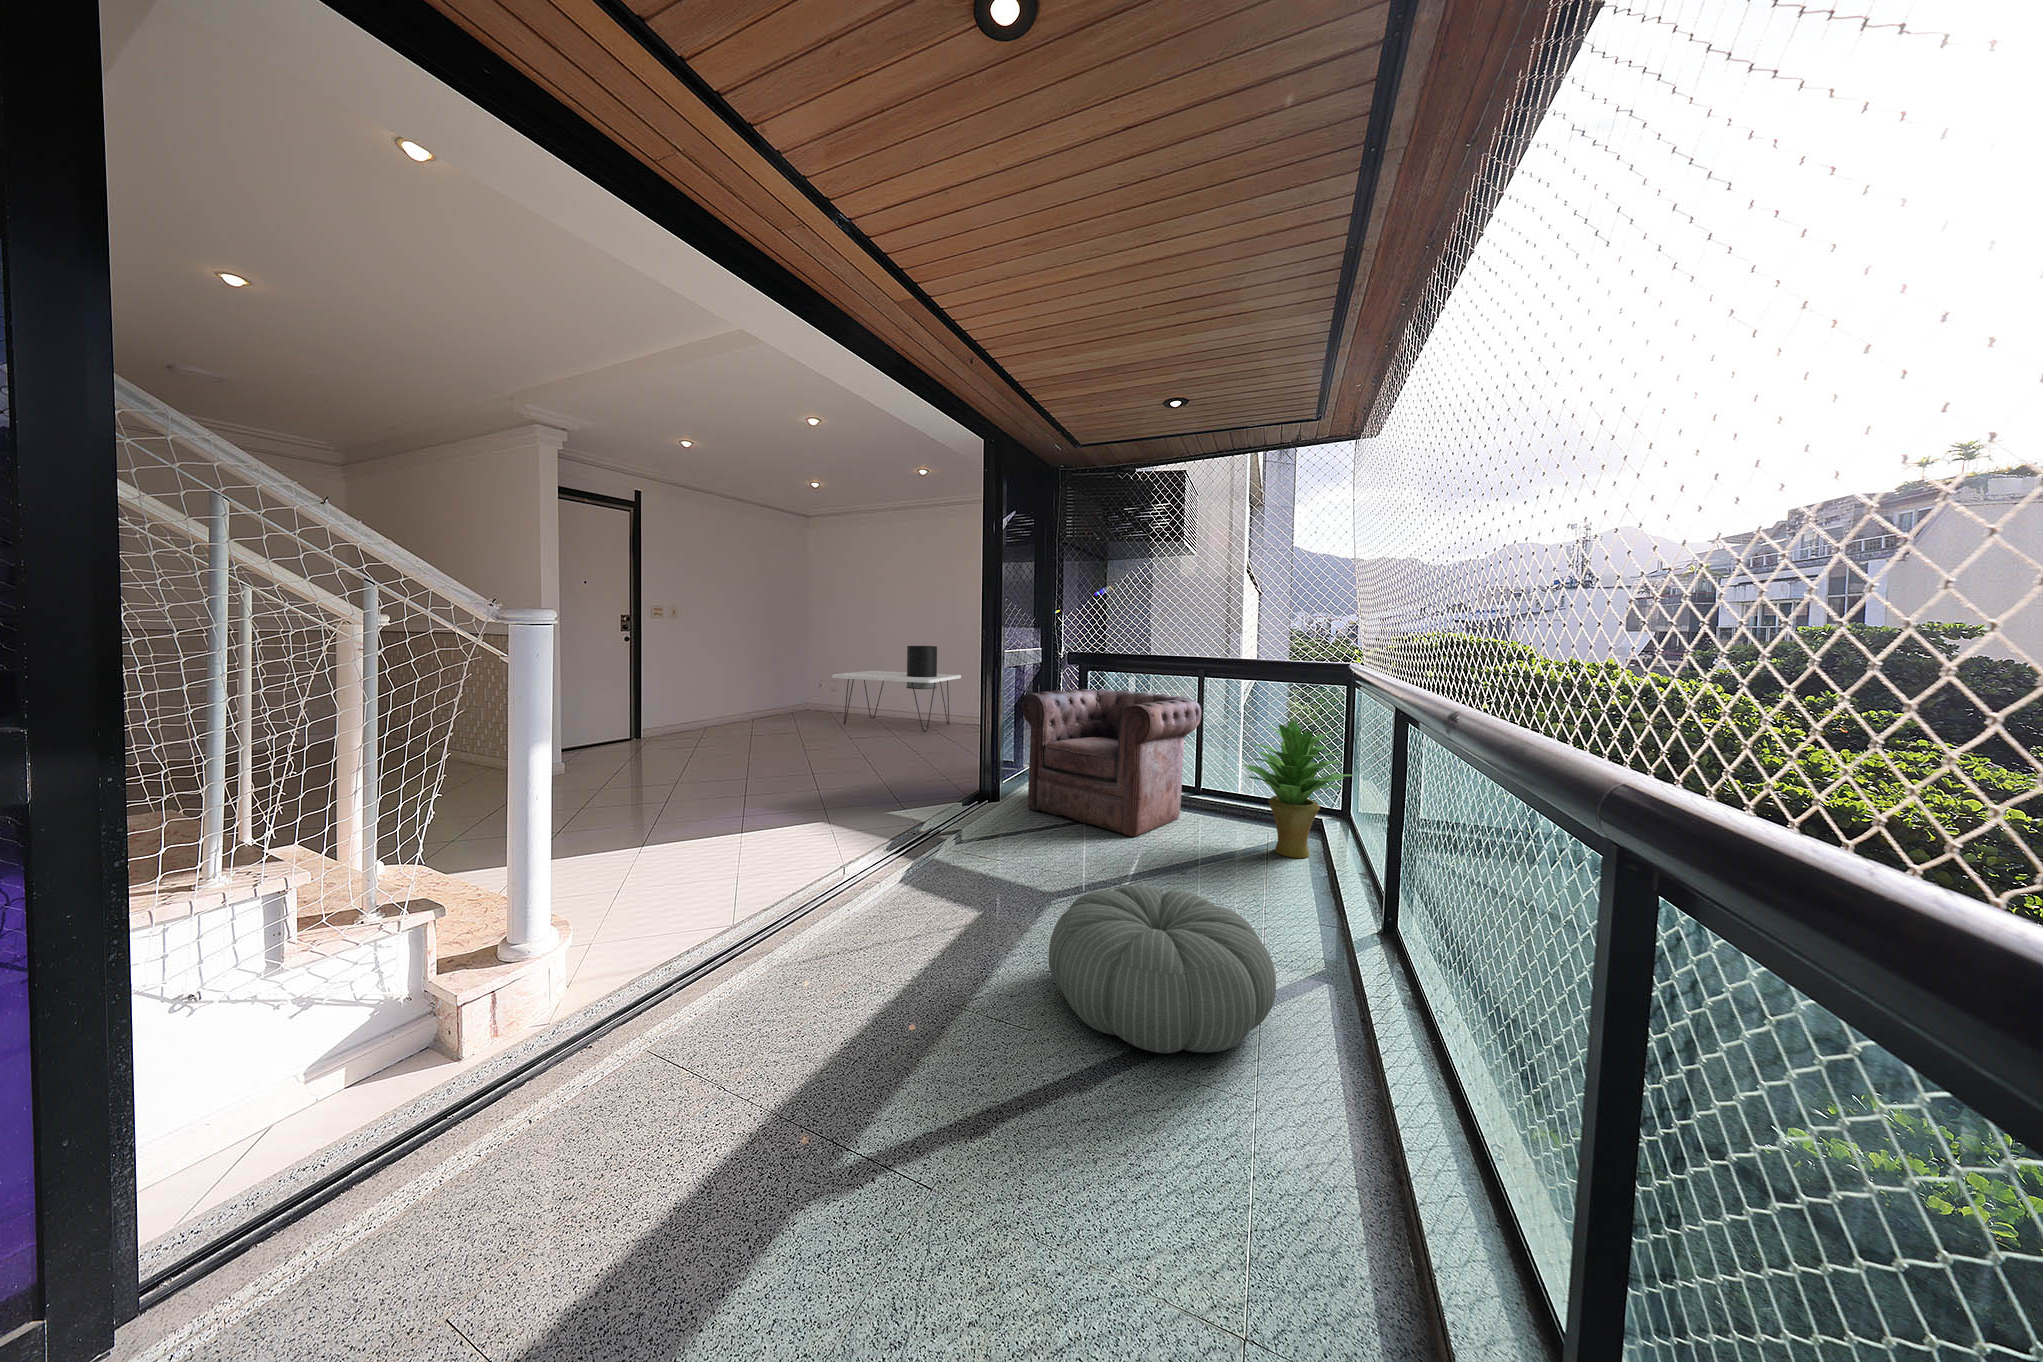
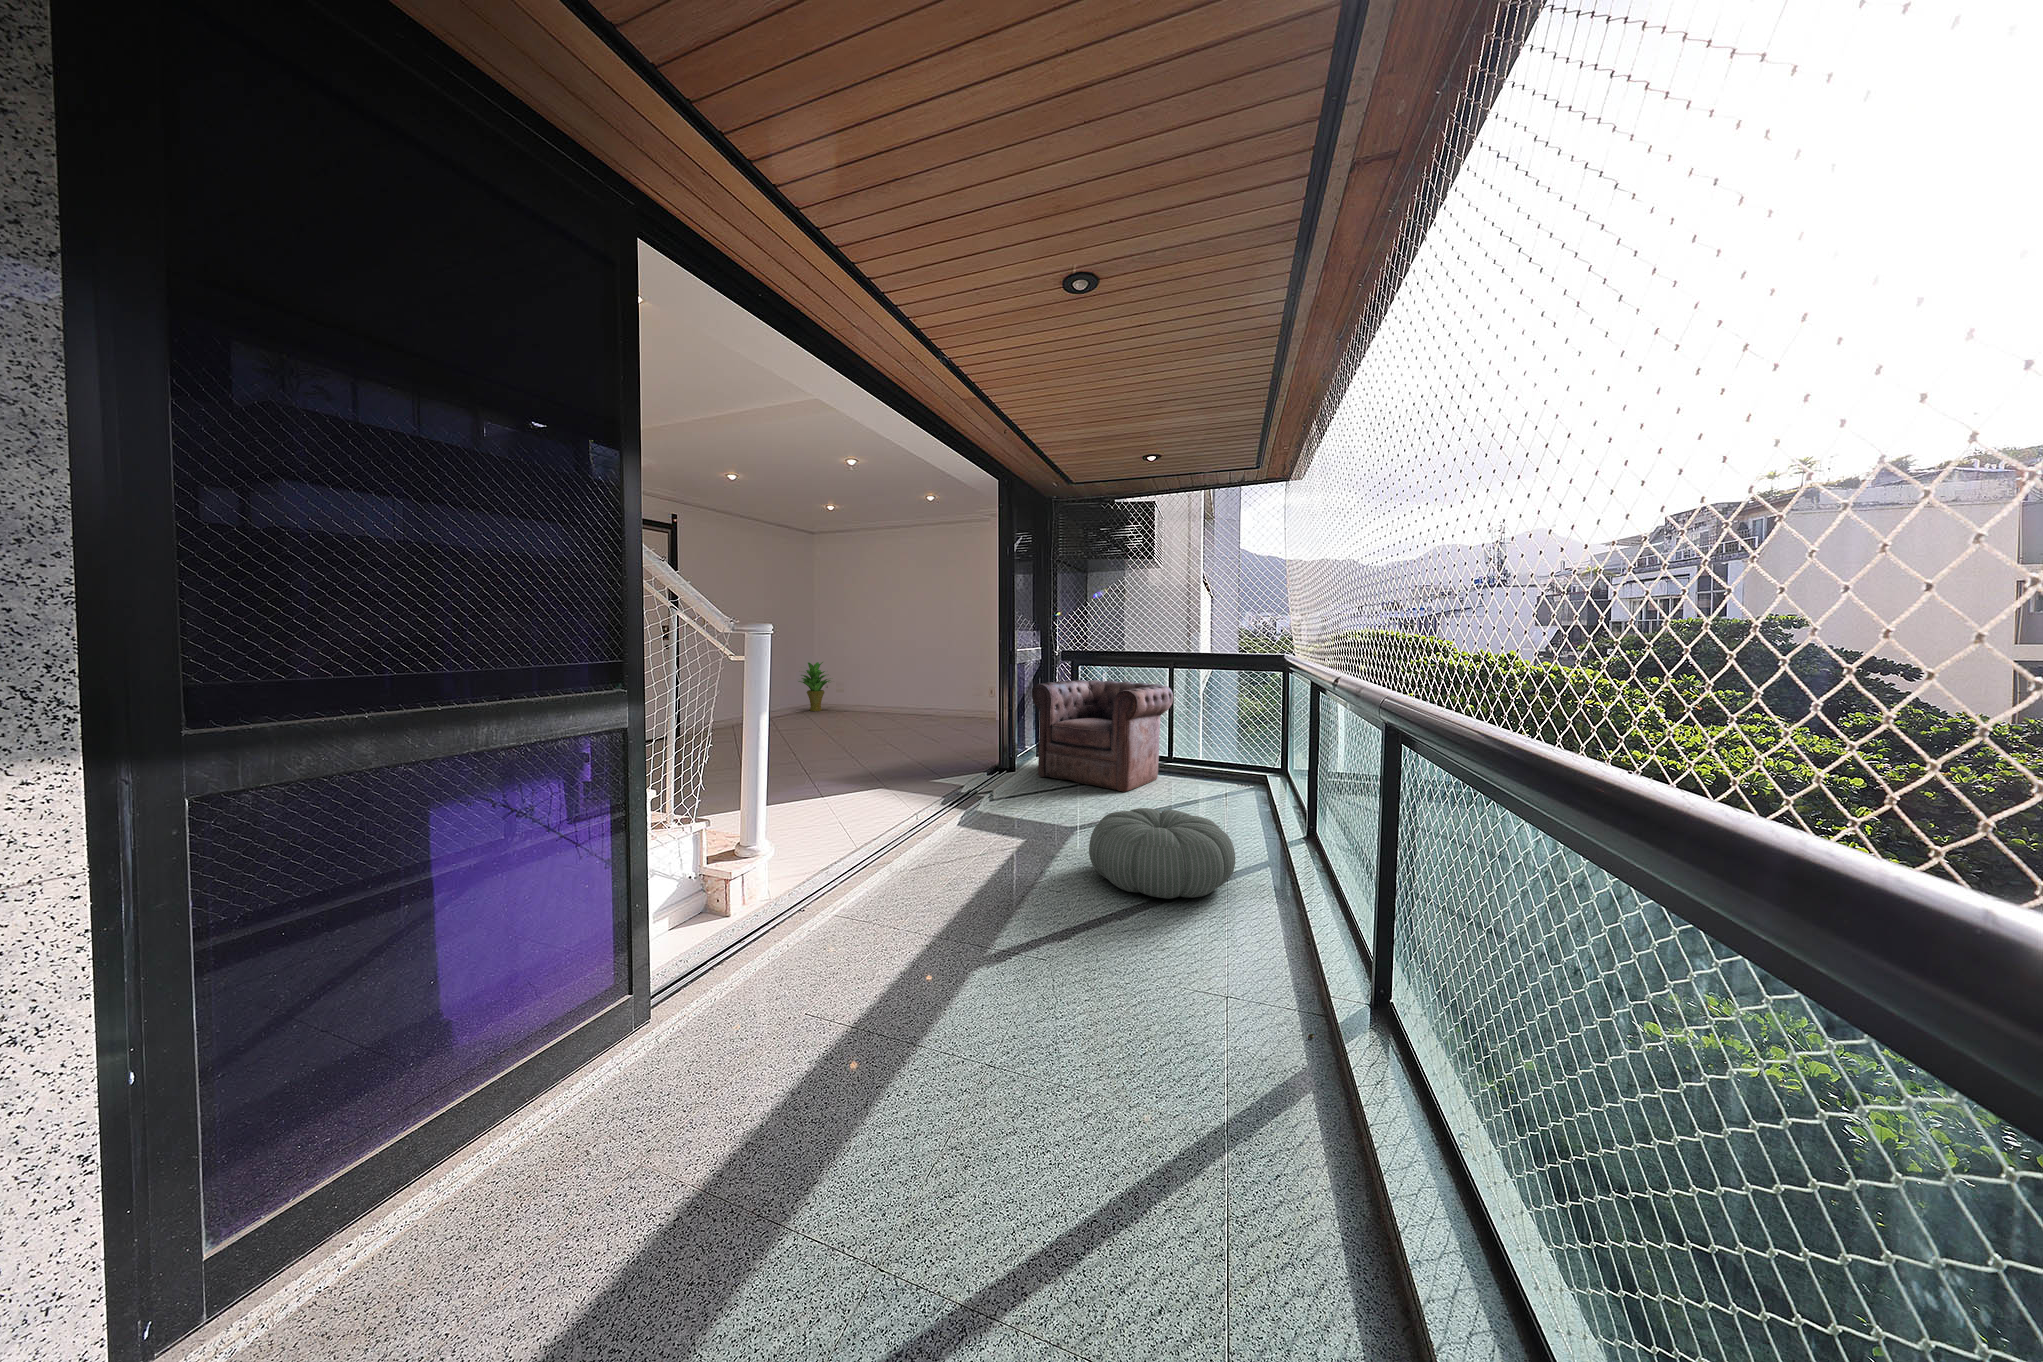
side table: present [832,646,961,732] -> none [842,647,956,722]
potted plant: present [1243,721,1353,858] -> present [799,662,830,711]

